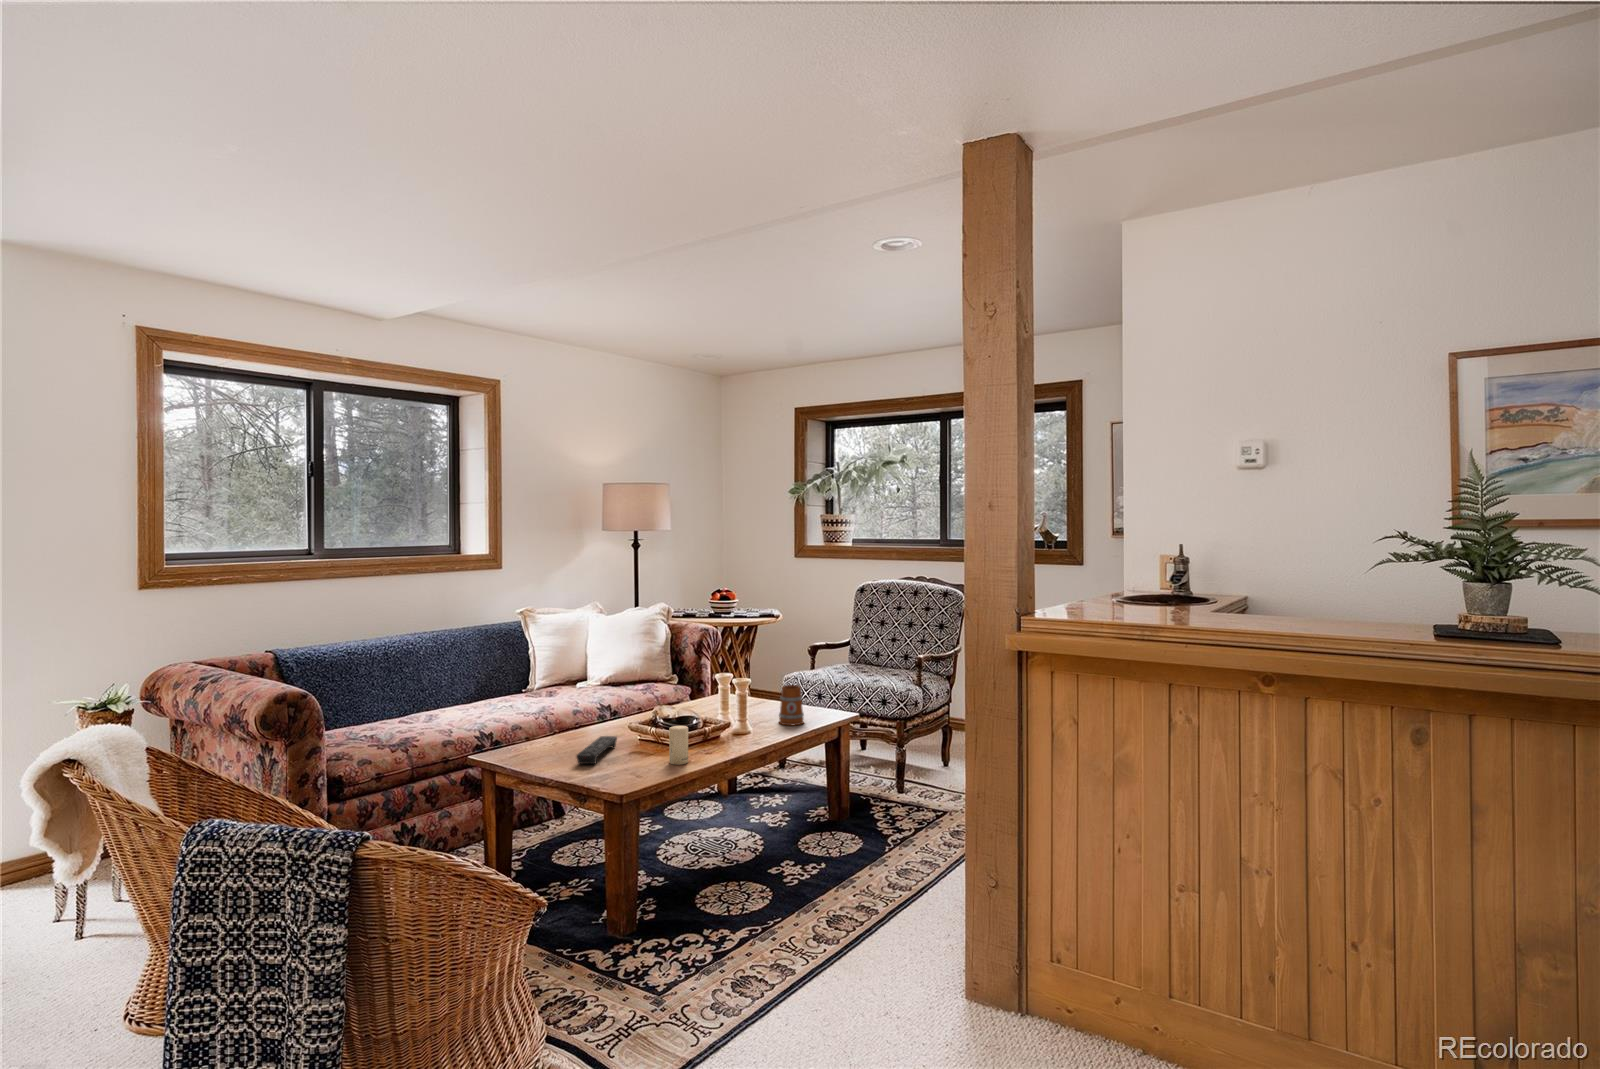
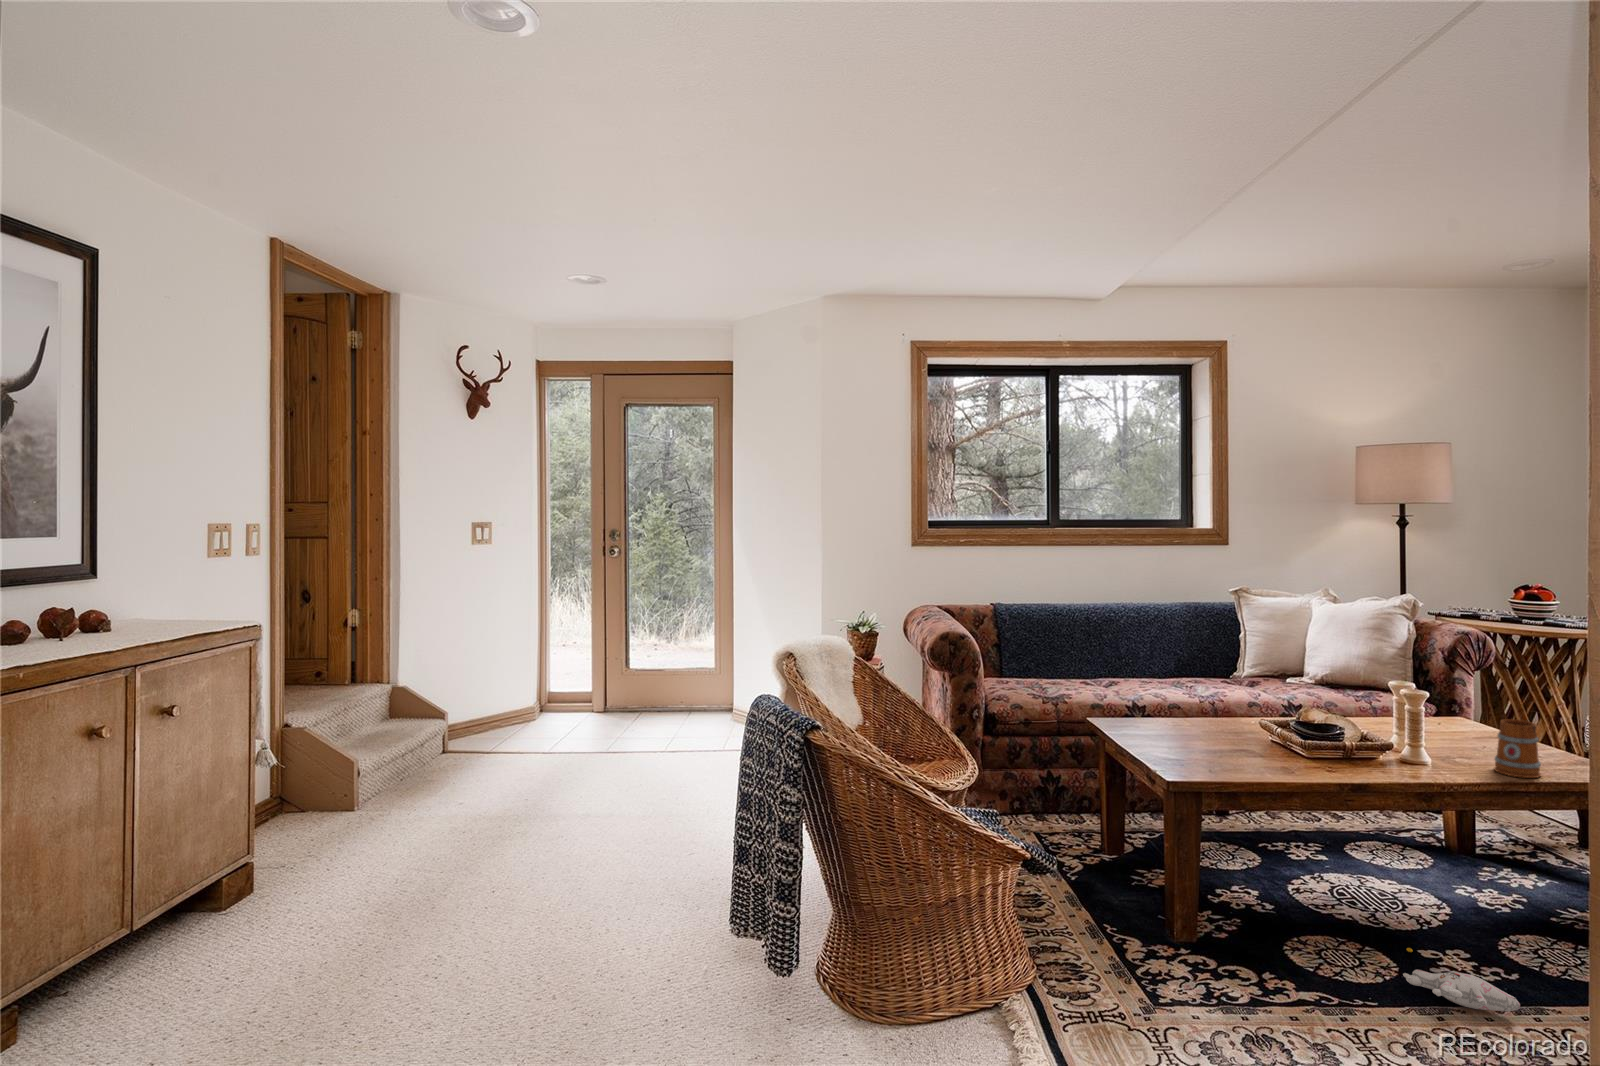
candle: present [669,726,688,765] -> none [1267,733,1293,780]
remote control: present [576,736,617,764] -> none [1165,729,1233,755]
plush toy: none [761,871,846,895] -> present [1403,948,1520,1011]

